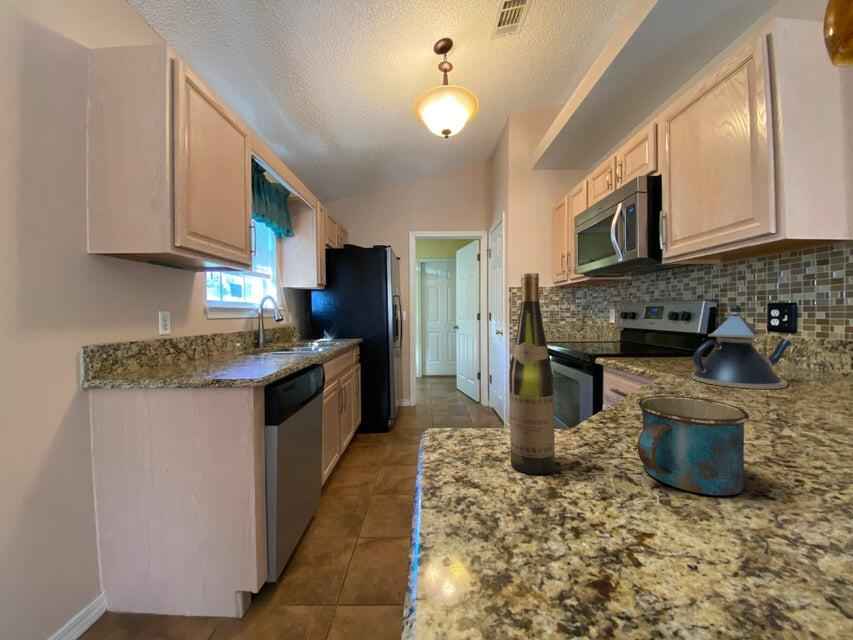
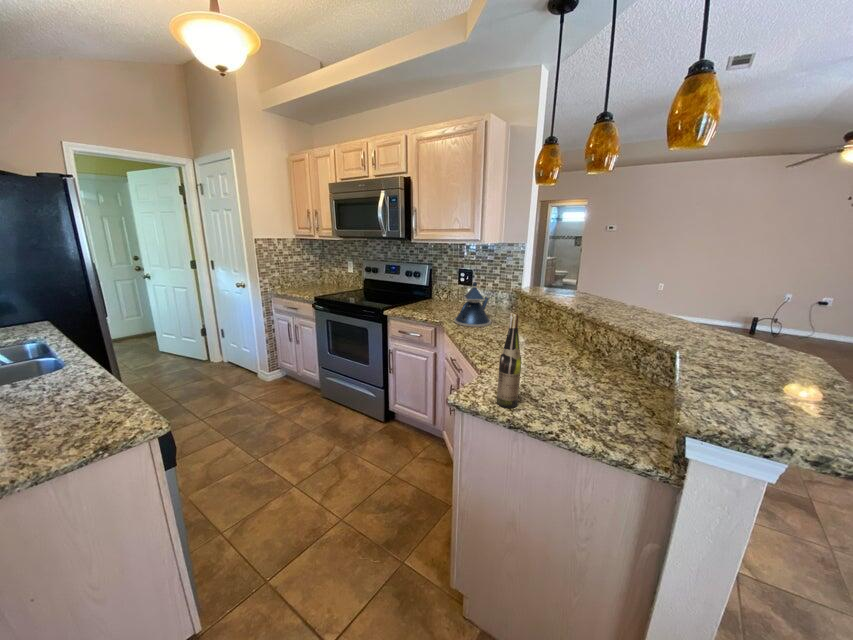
mug: present [638,396,750,495] -> none [526,352,563,390]

